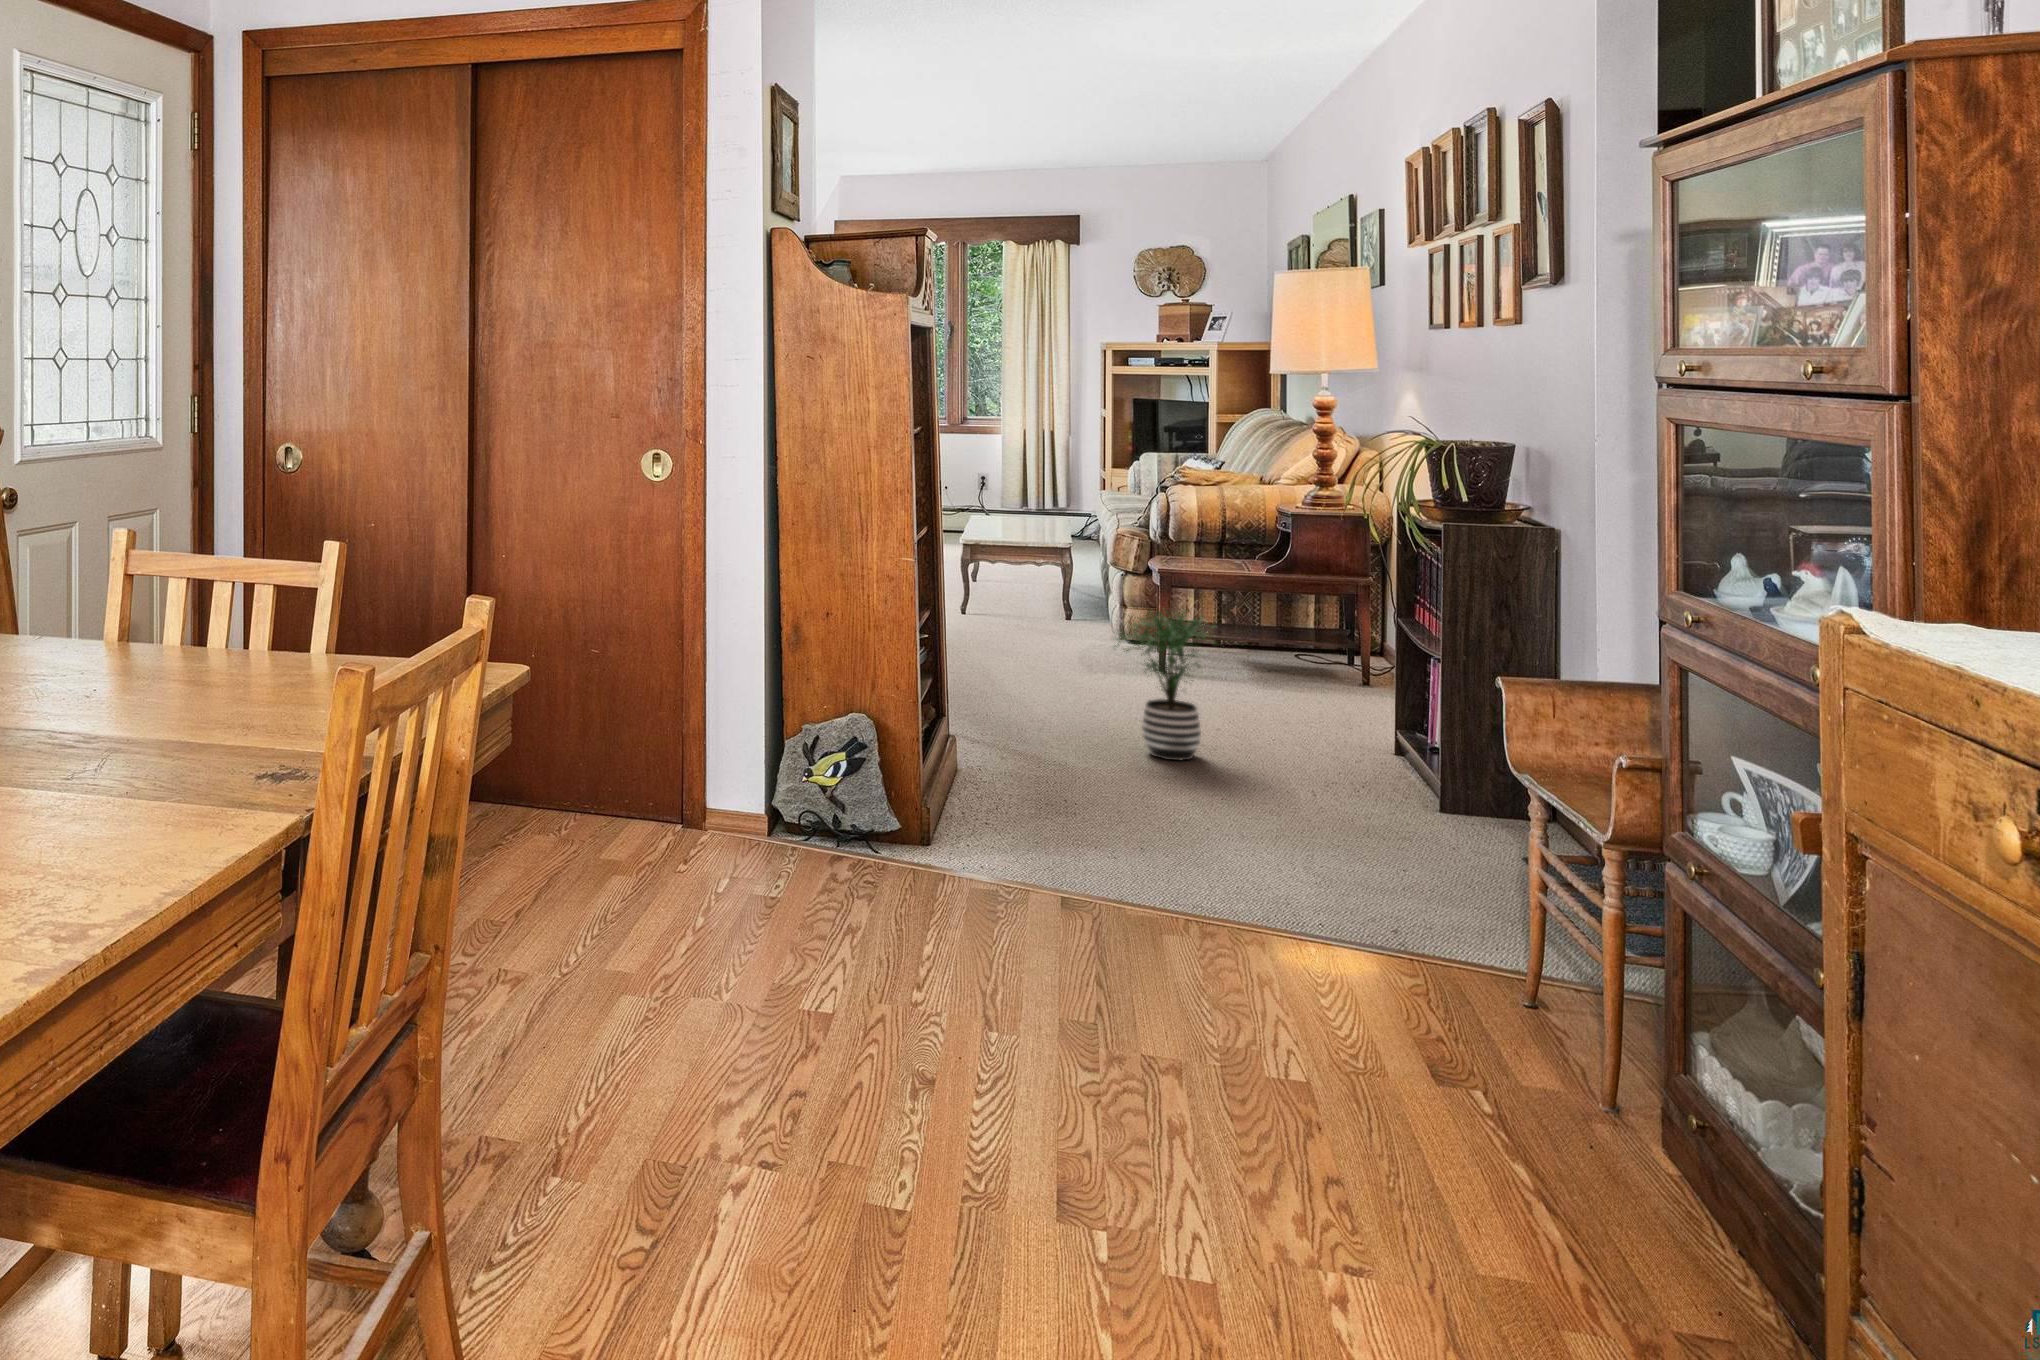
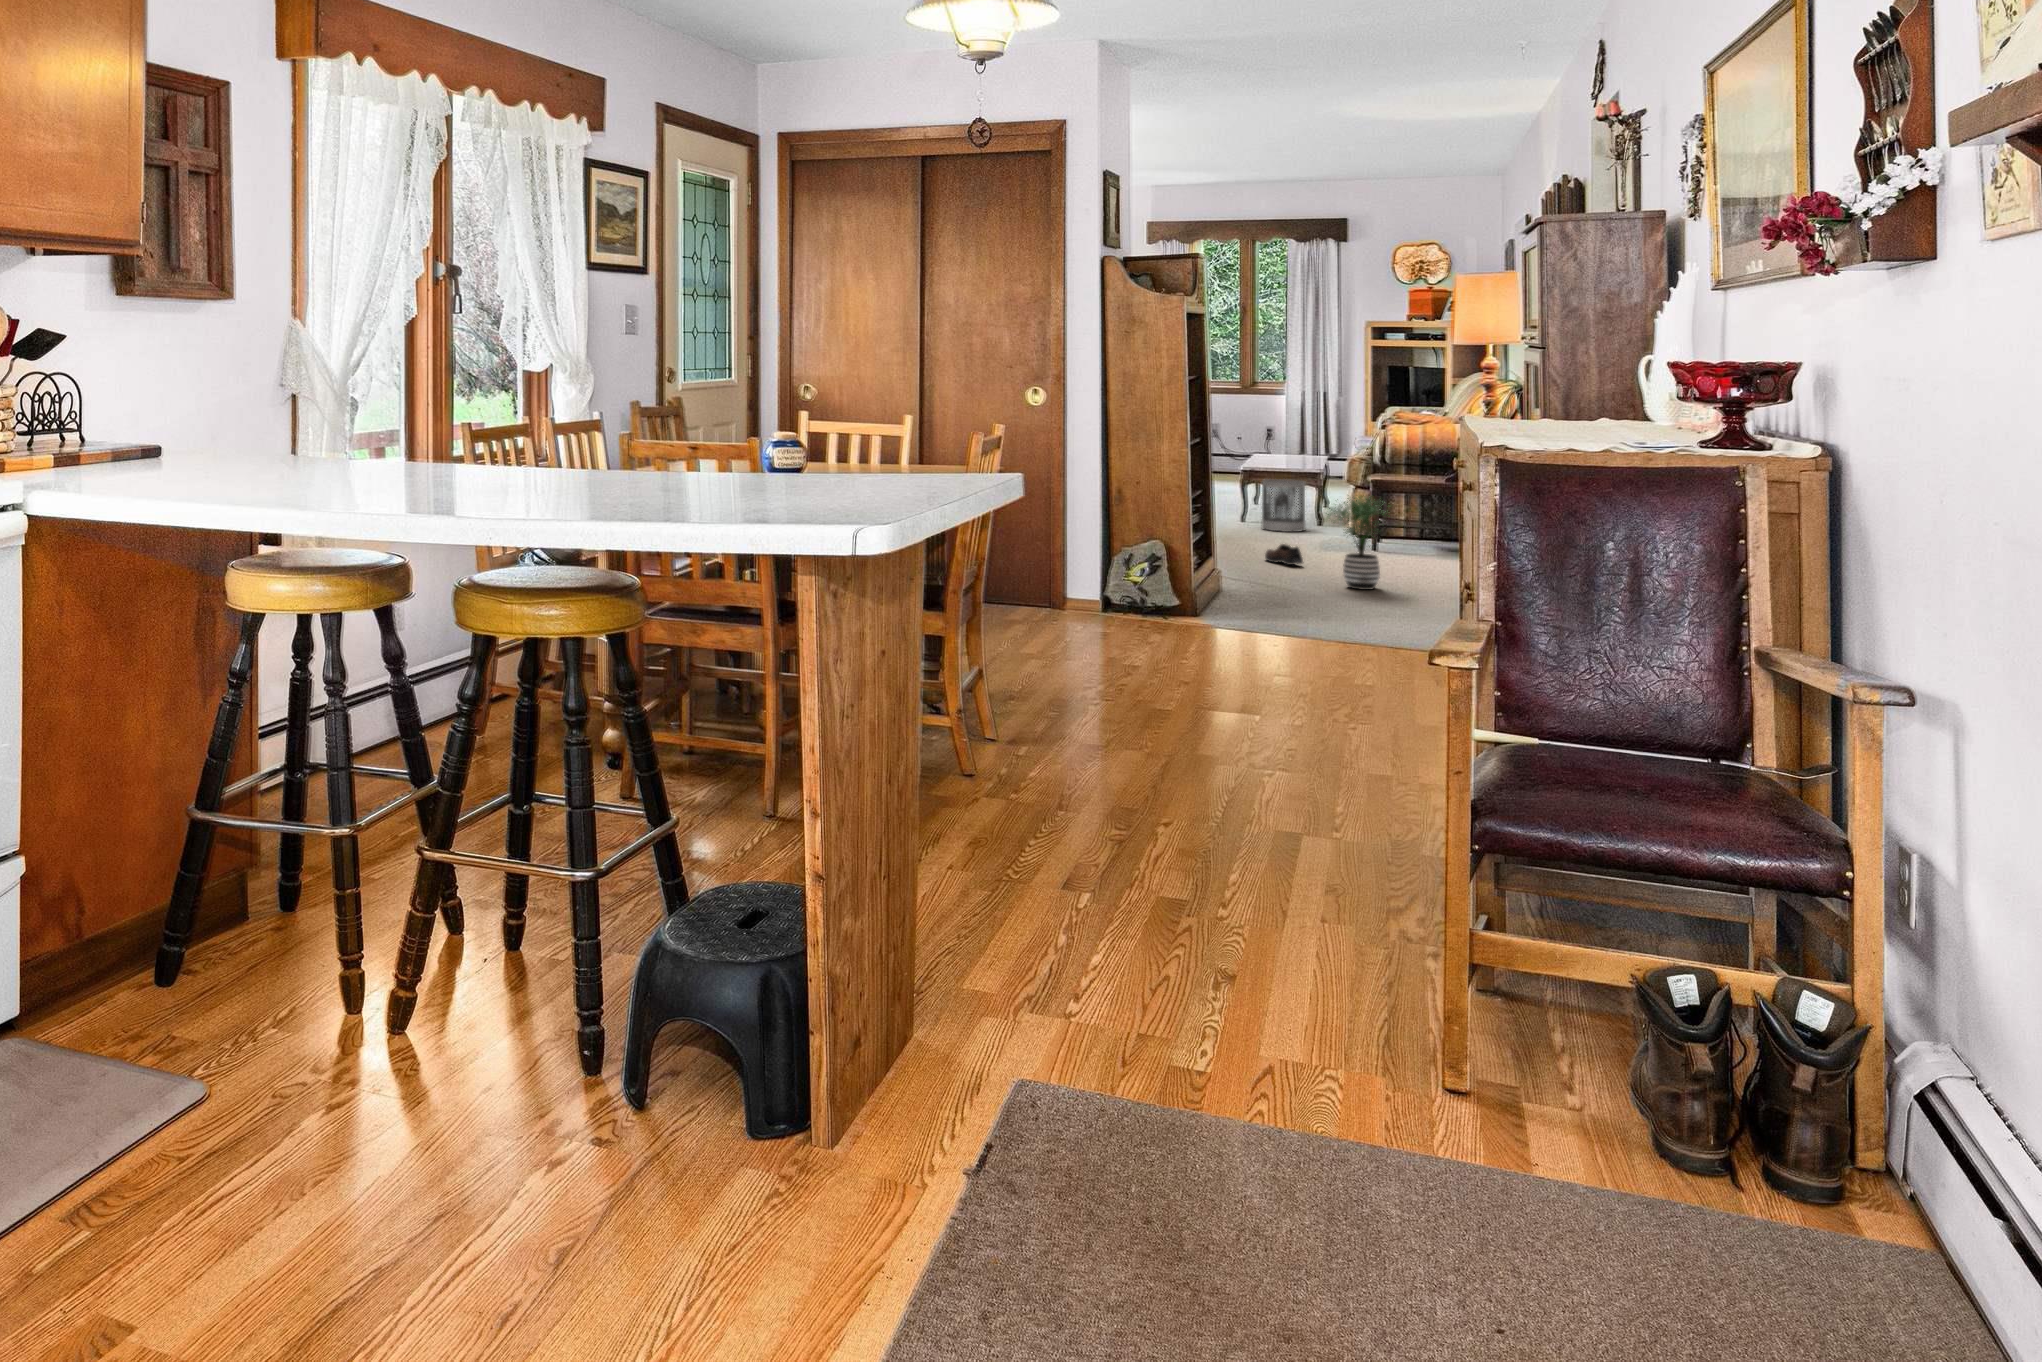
wastebasket: none [987,556,1048,631] -> present [1261,479,1306,532]
shoe: none [1008,669,1068,703] -> present [1265,544,1303,565]

